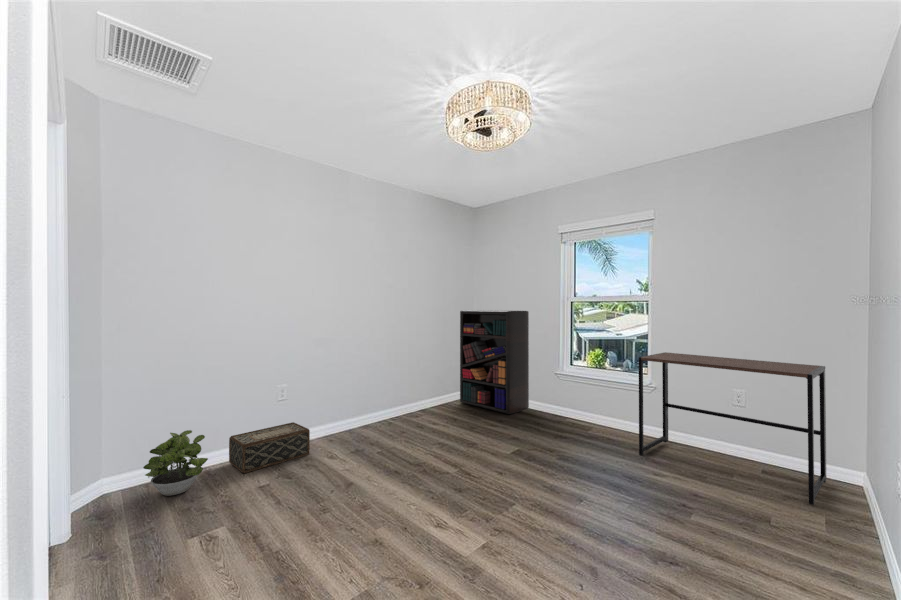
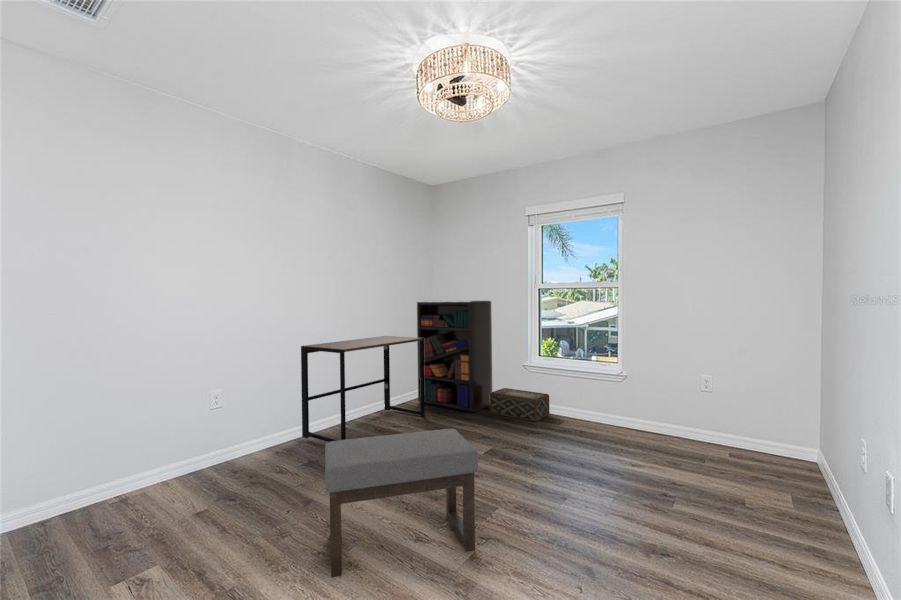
desk: present [639,352,827,505] -> present [301,336,425,442]
woven basket: present [229,422,310,473] -> present [490,388,550,421]
ottoman: none [355,428,492,551] -> present [325,429,478,577]
potted plant: present [143,430,208,496] -> none [42,452,128,535]

